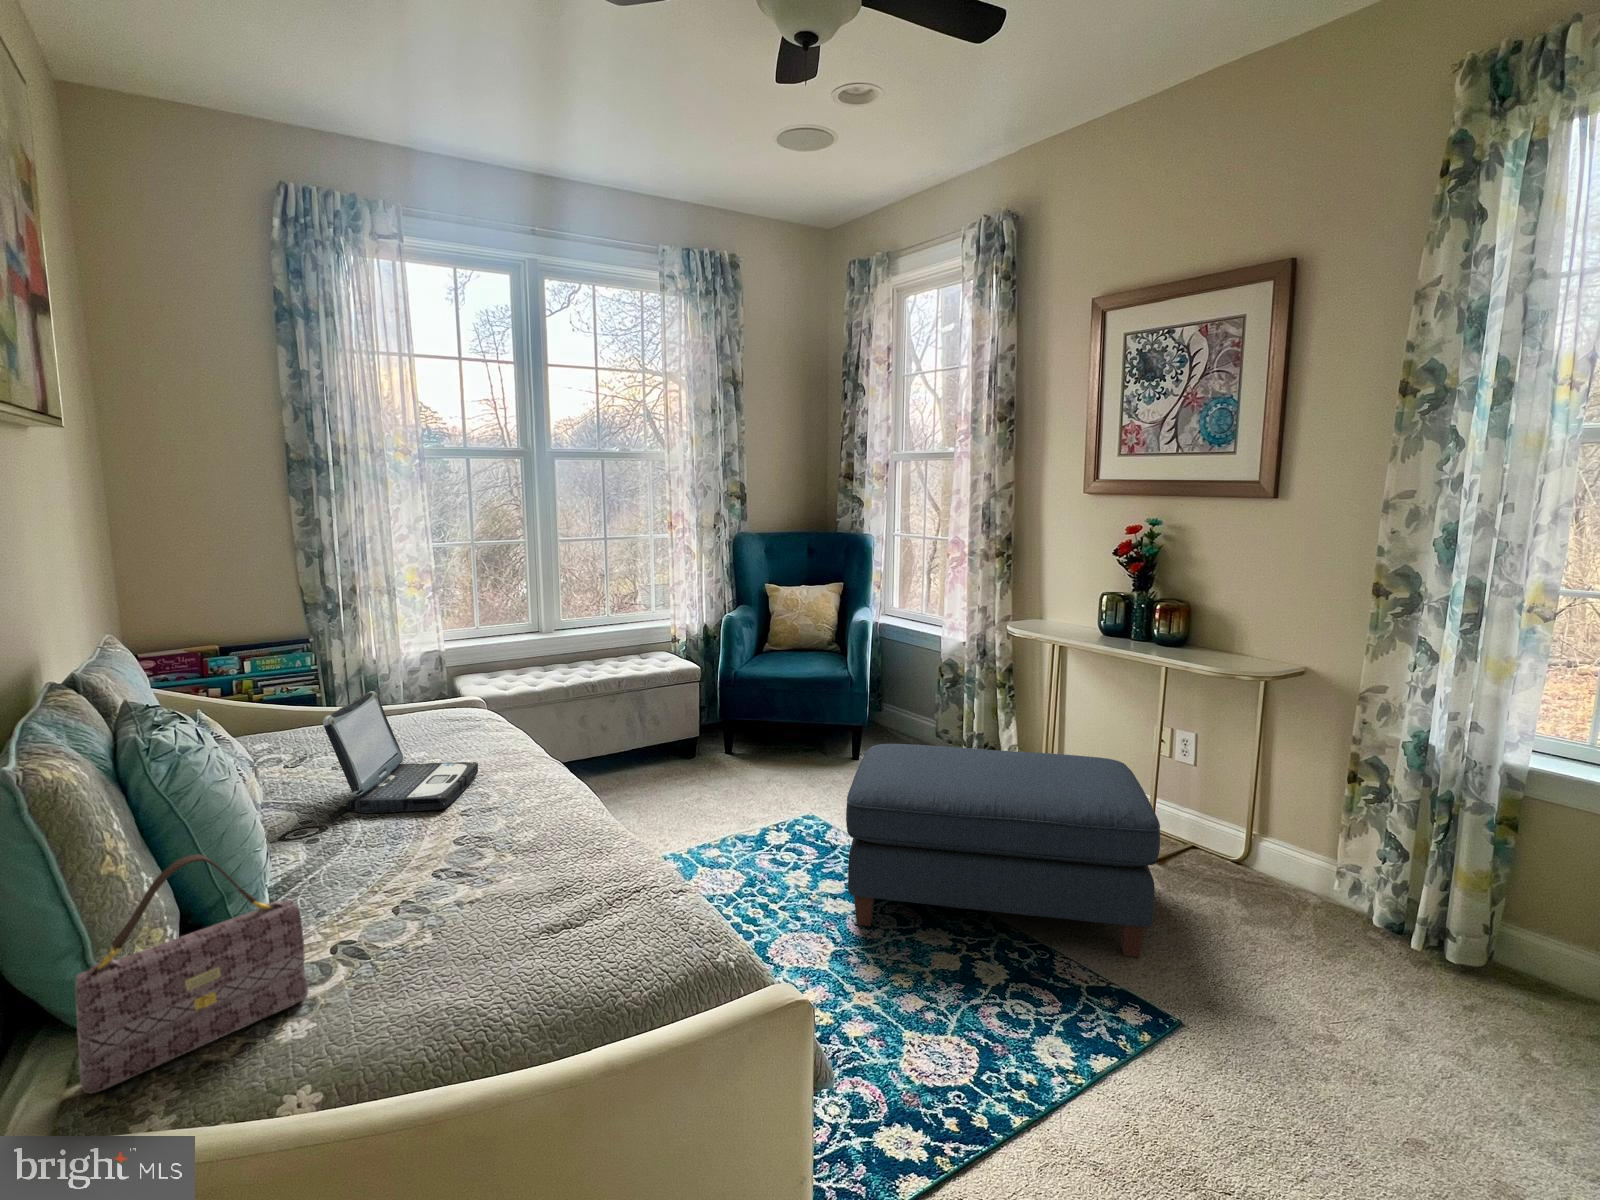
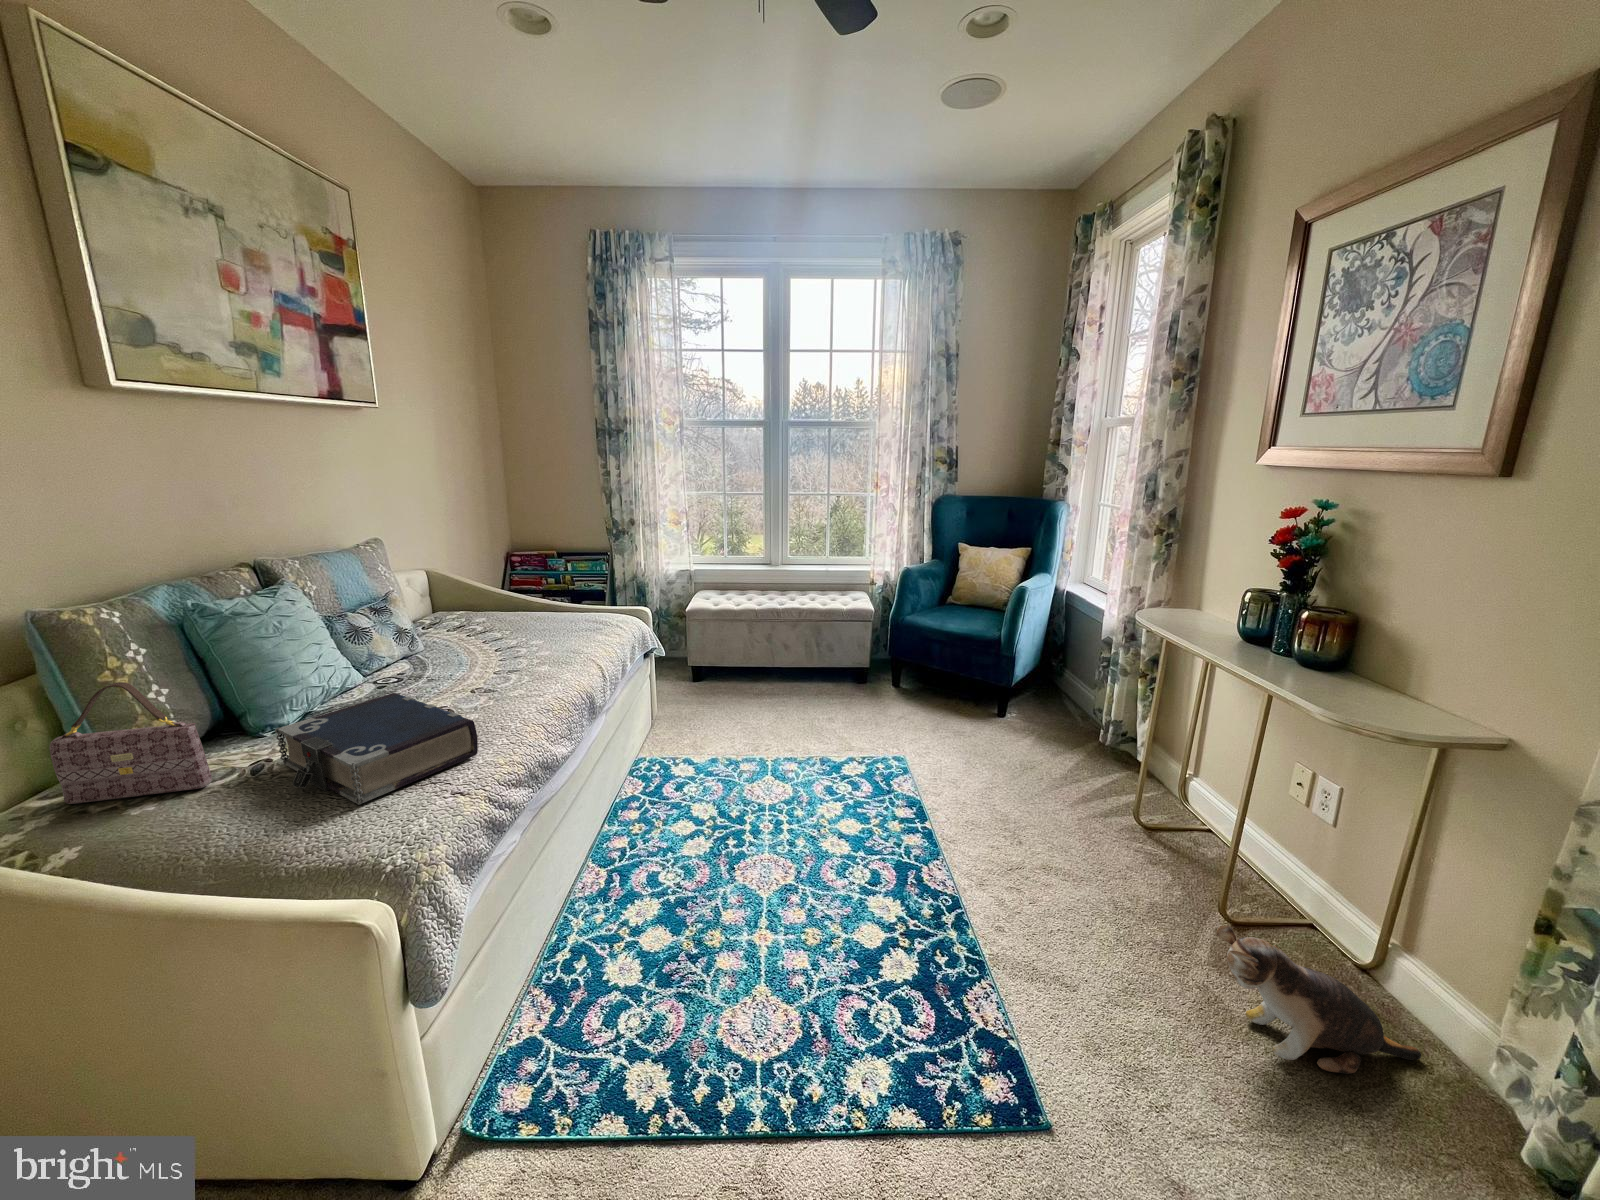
laptop: present [323,691,478,818] -> none [416,597,534,687]
ottoman: present [846,744,1160,957] -> none [821,713,1182,1030]
book: none [365,815,618,947] -> present [275,693,478,805]
plush toy: none [1194,839,1298,922] -> present [1216,926,1421,1074]

